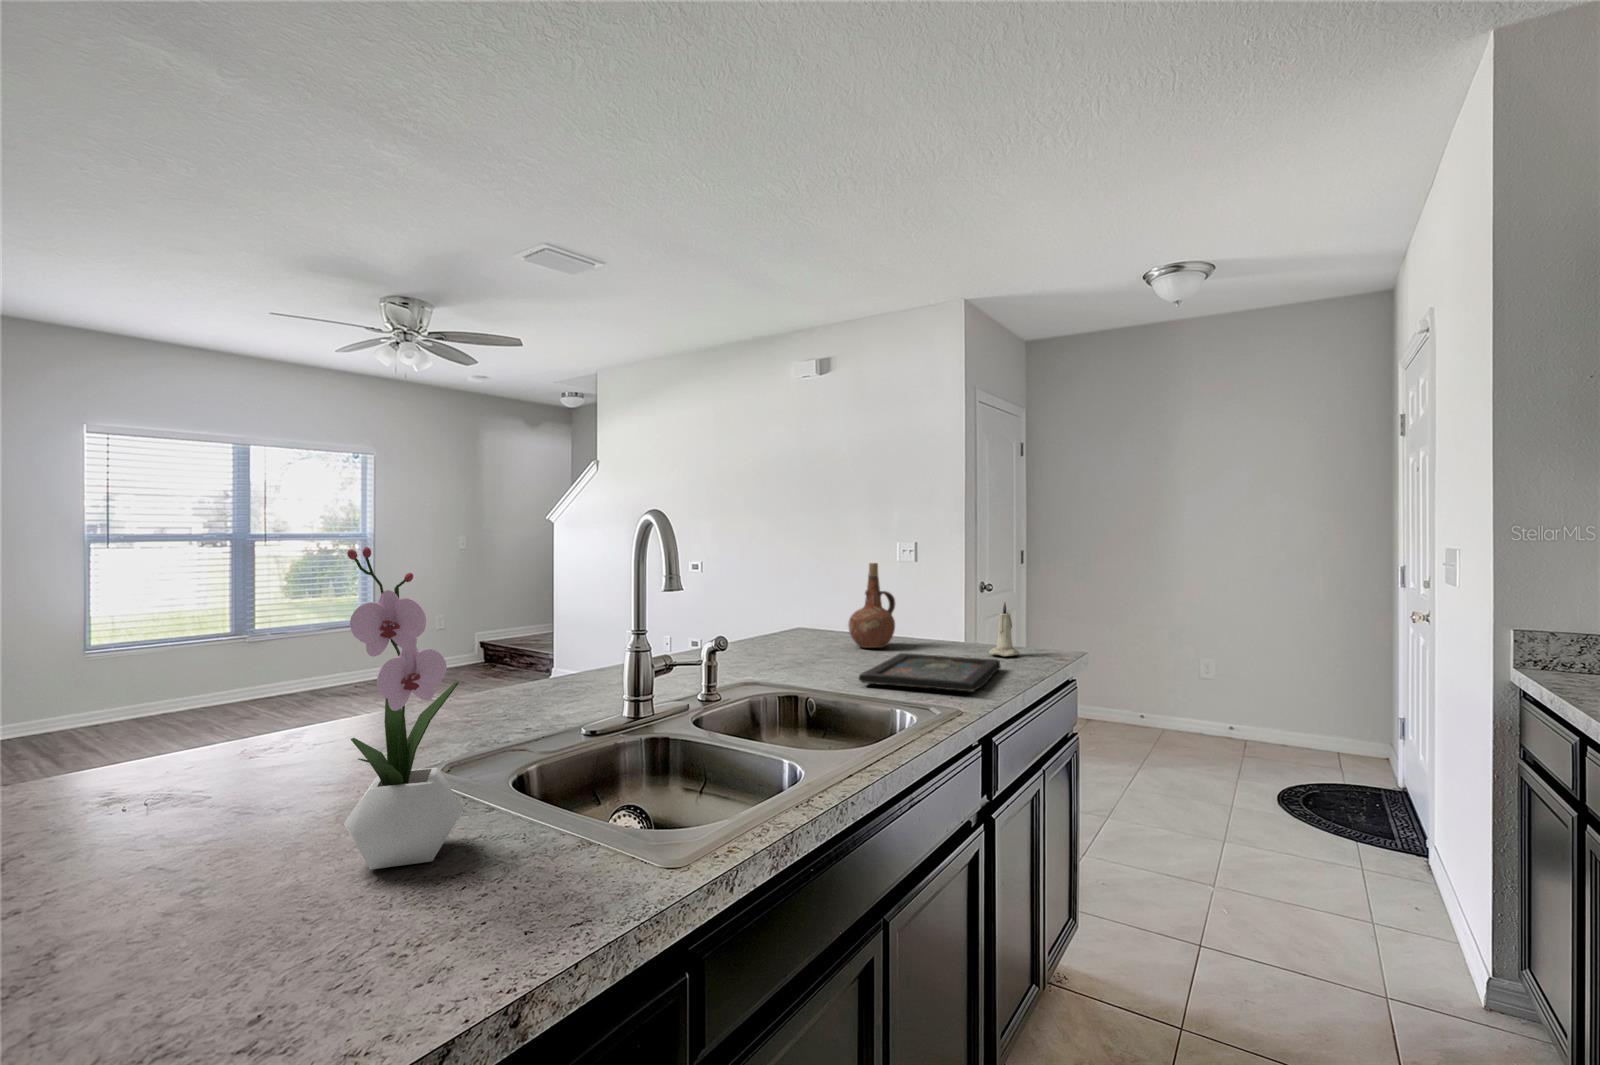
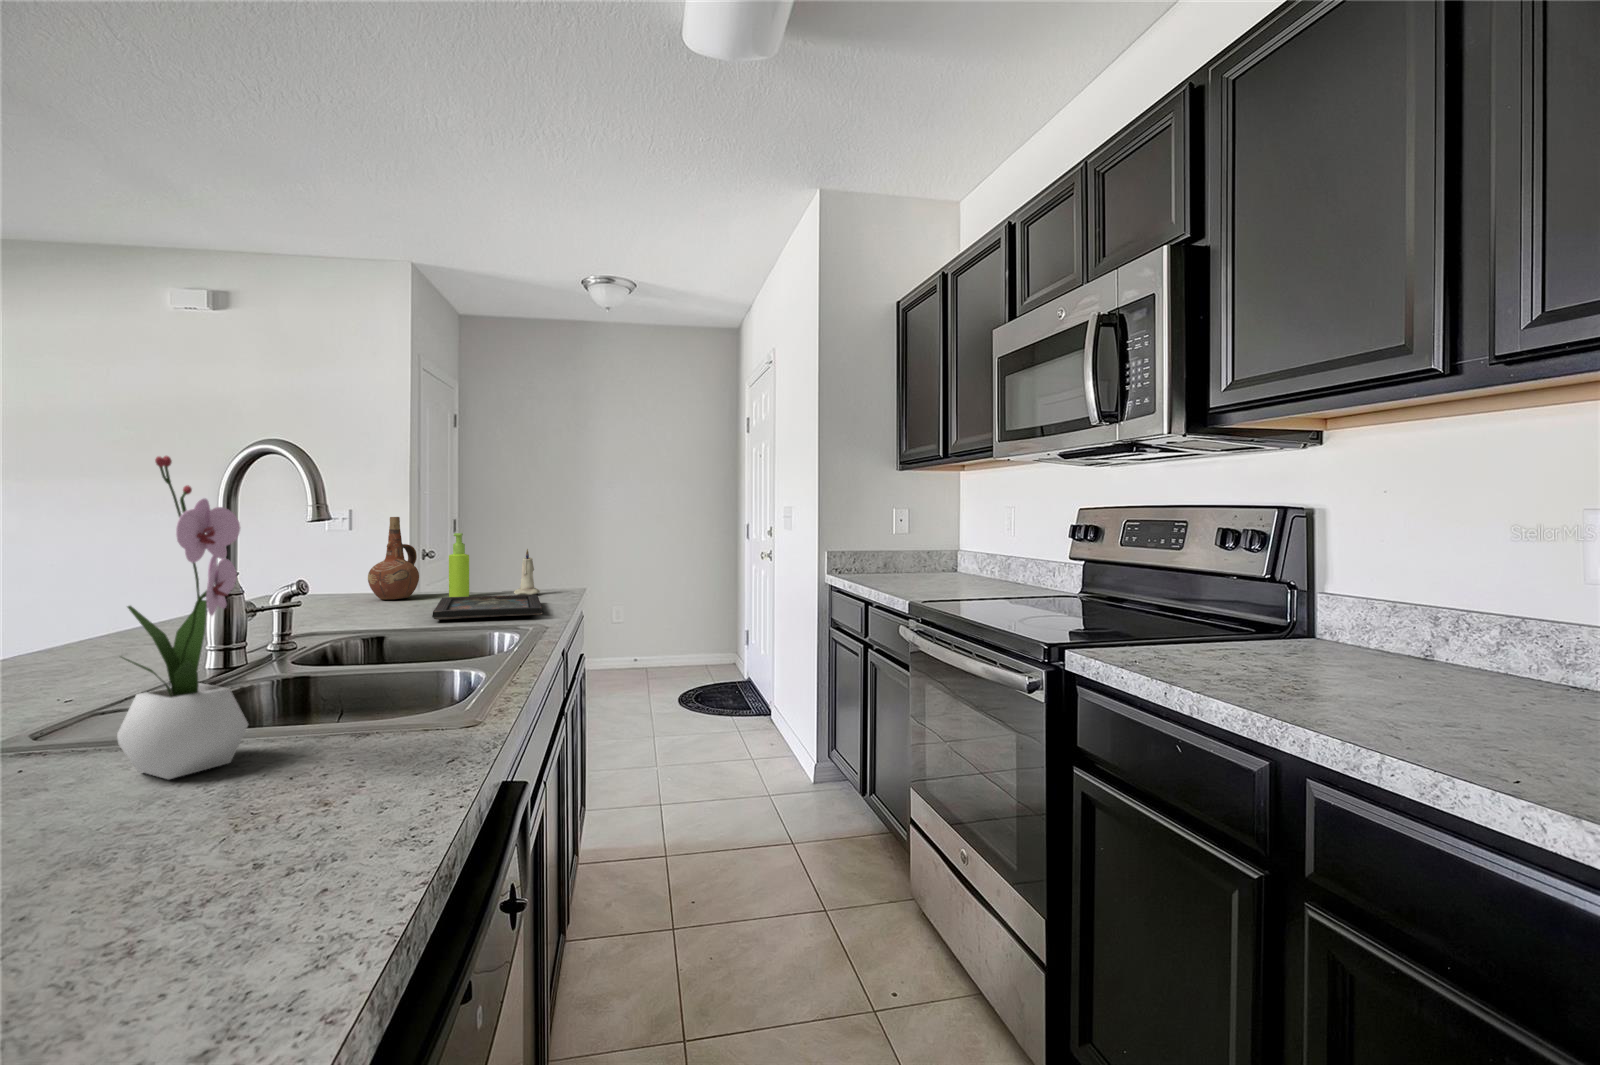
soap dispenser: none [922,581,943,652] -> present [449,533,469,597]

